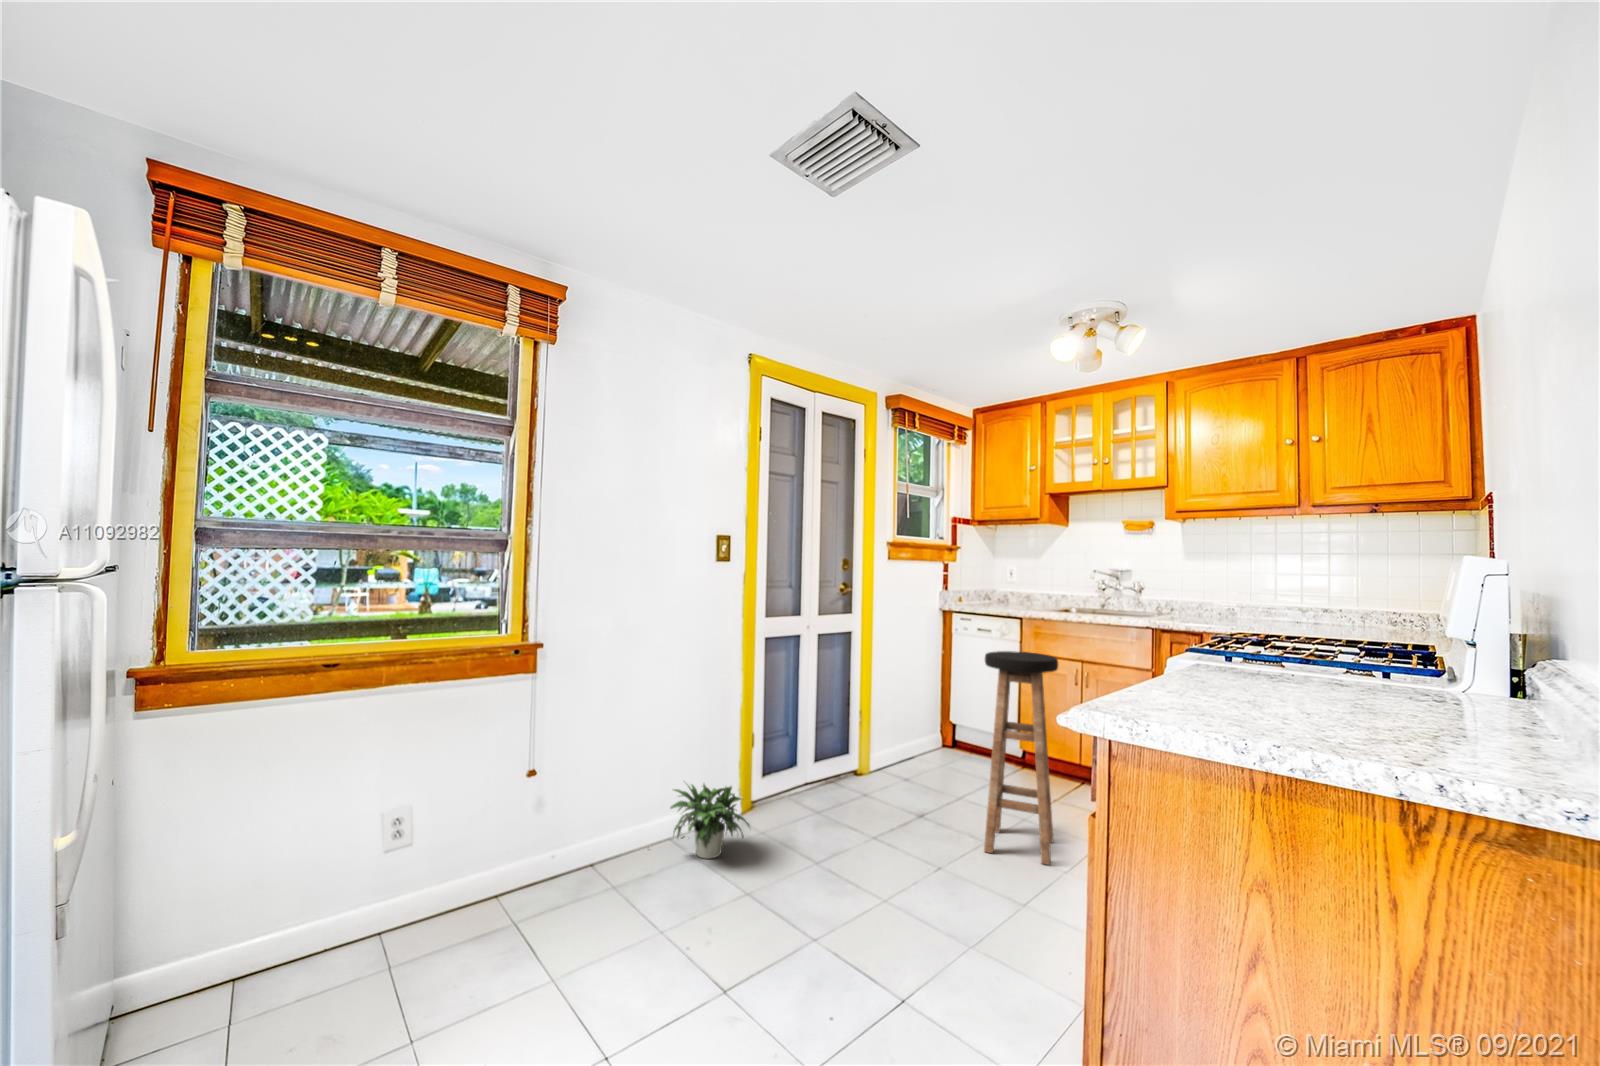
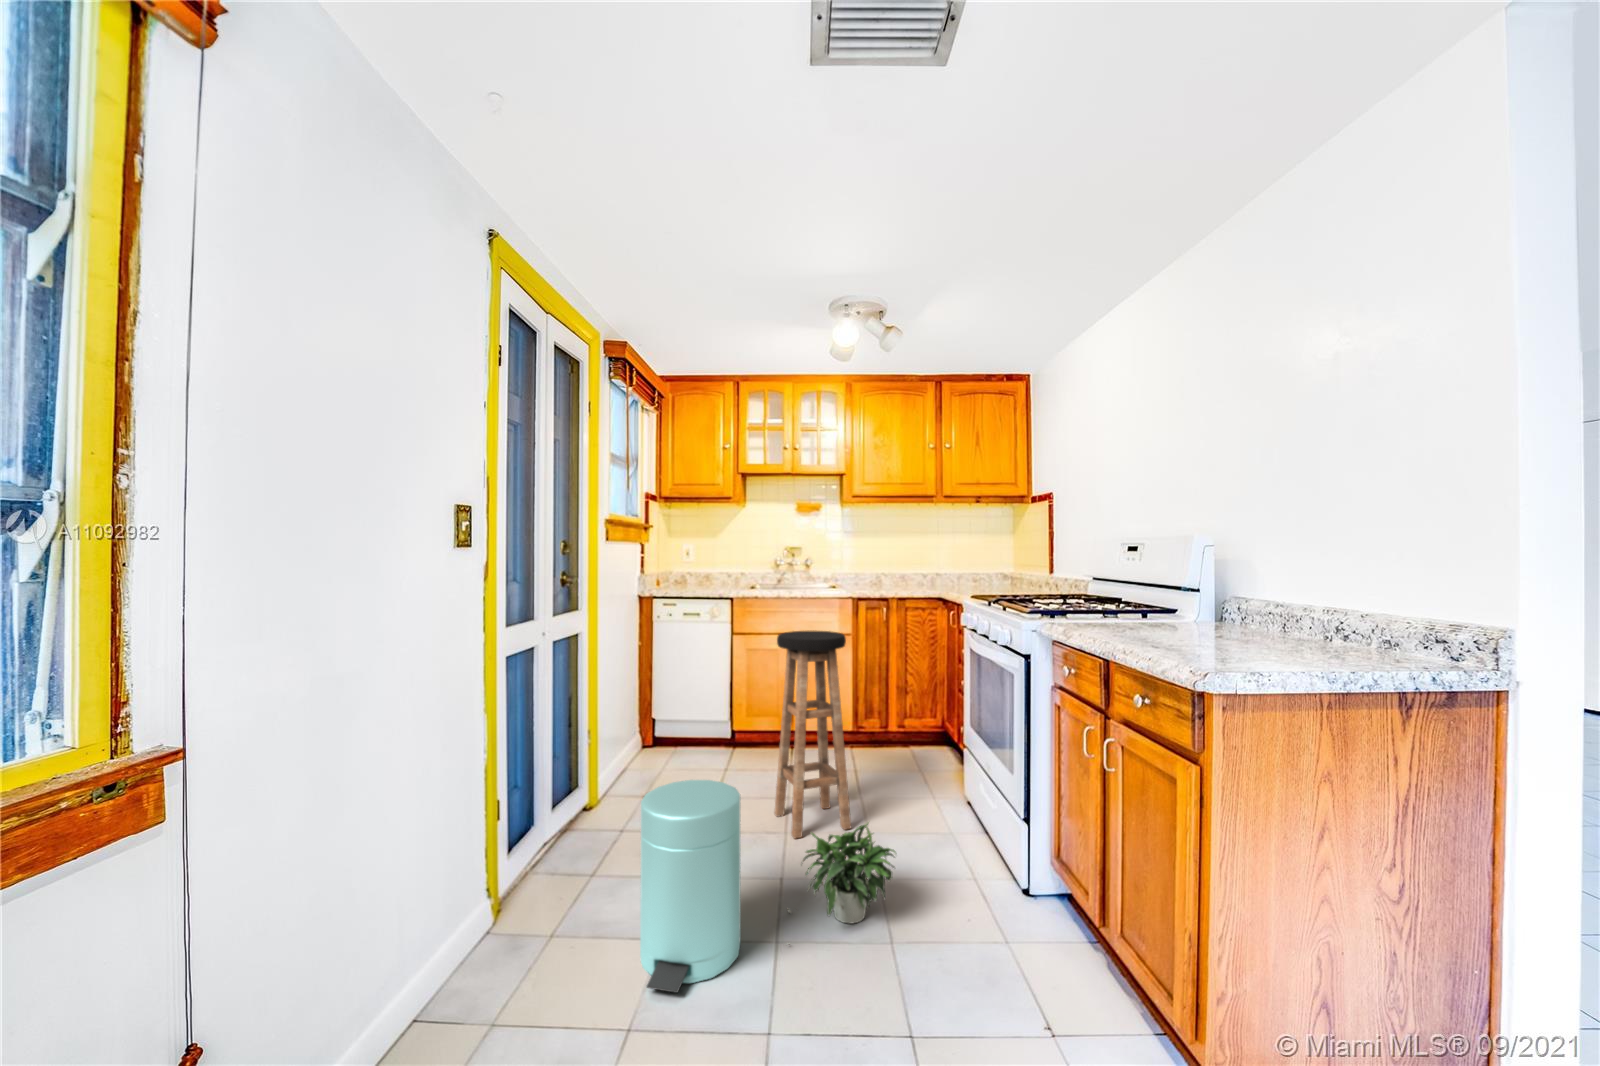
trash can: none [765,749,859,903] -> present [640,780,741,993]
potted plant: present [647,784,749,859] -> present [787,823,896,945]

